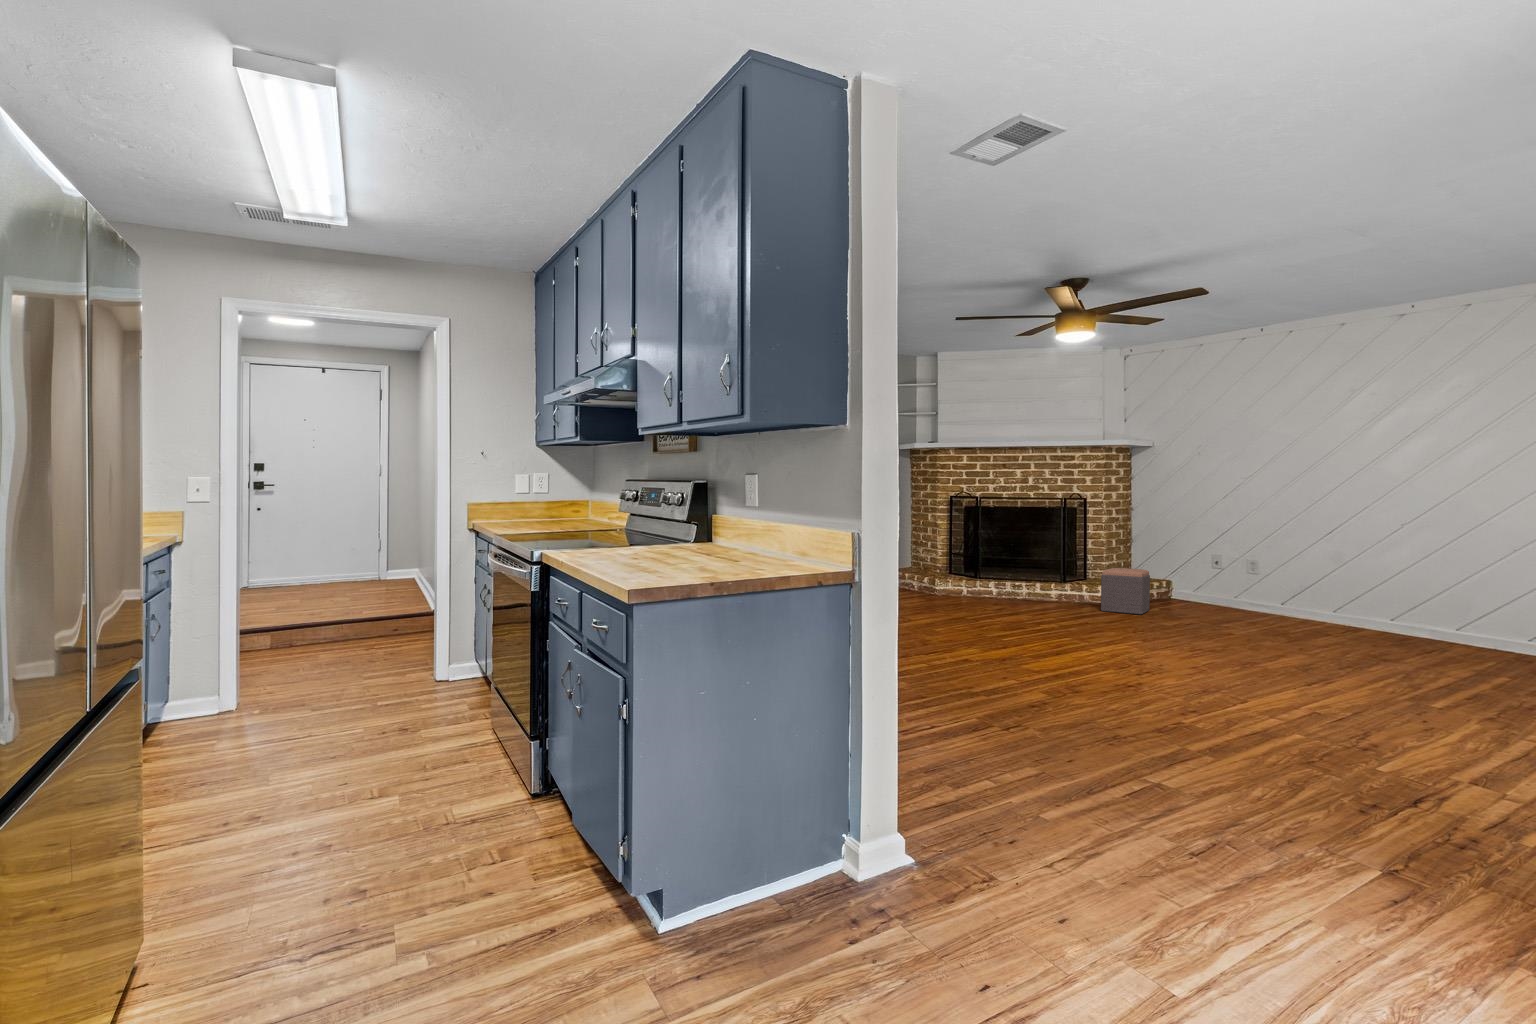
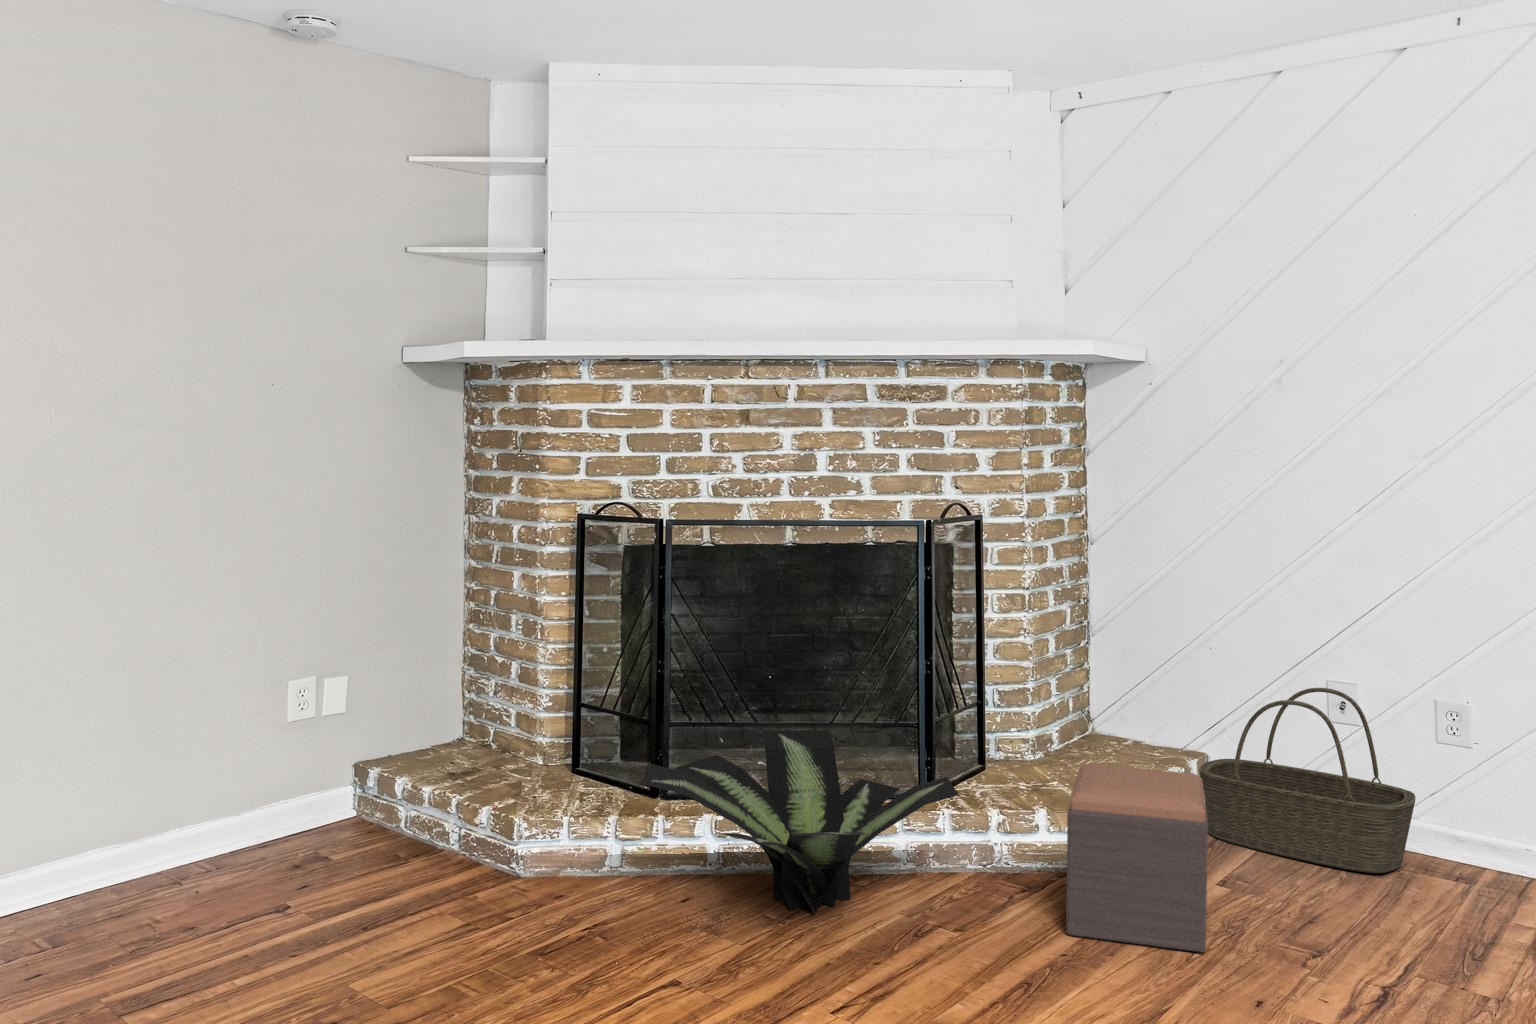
basket: none [1163,555,1236,610] -> present [1199,688,1416,873]
potted plant: none [975,562,1070,605] -> present [642,730,959,913]

